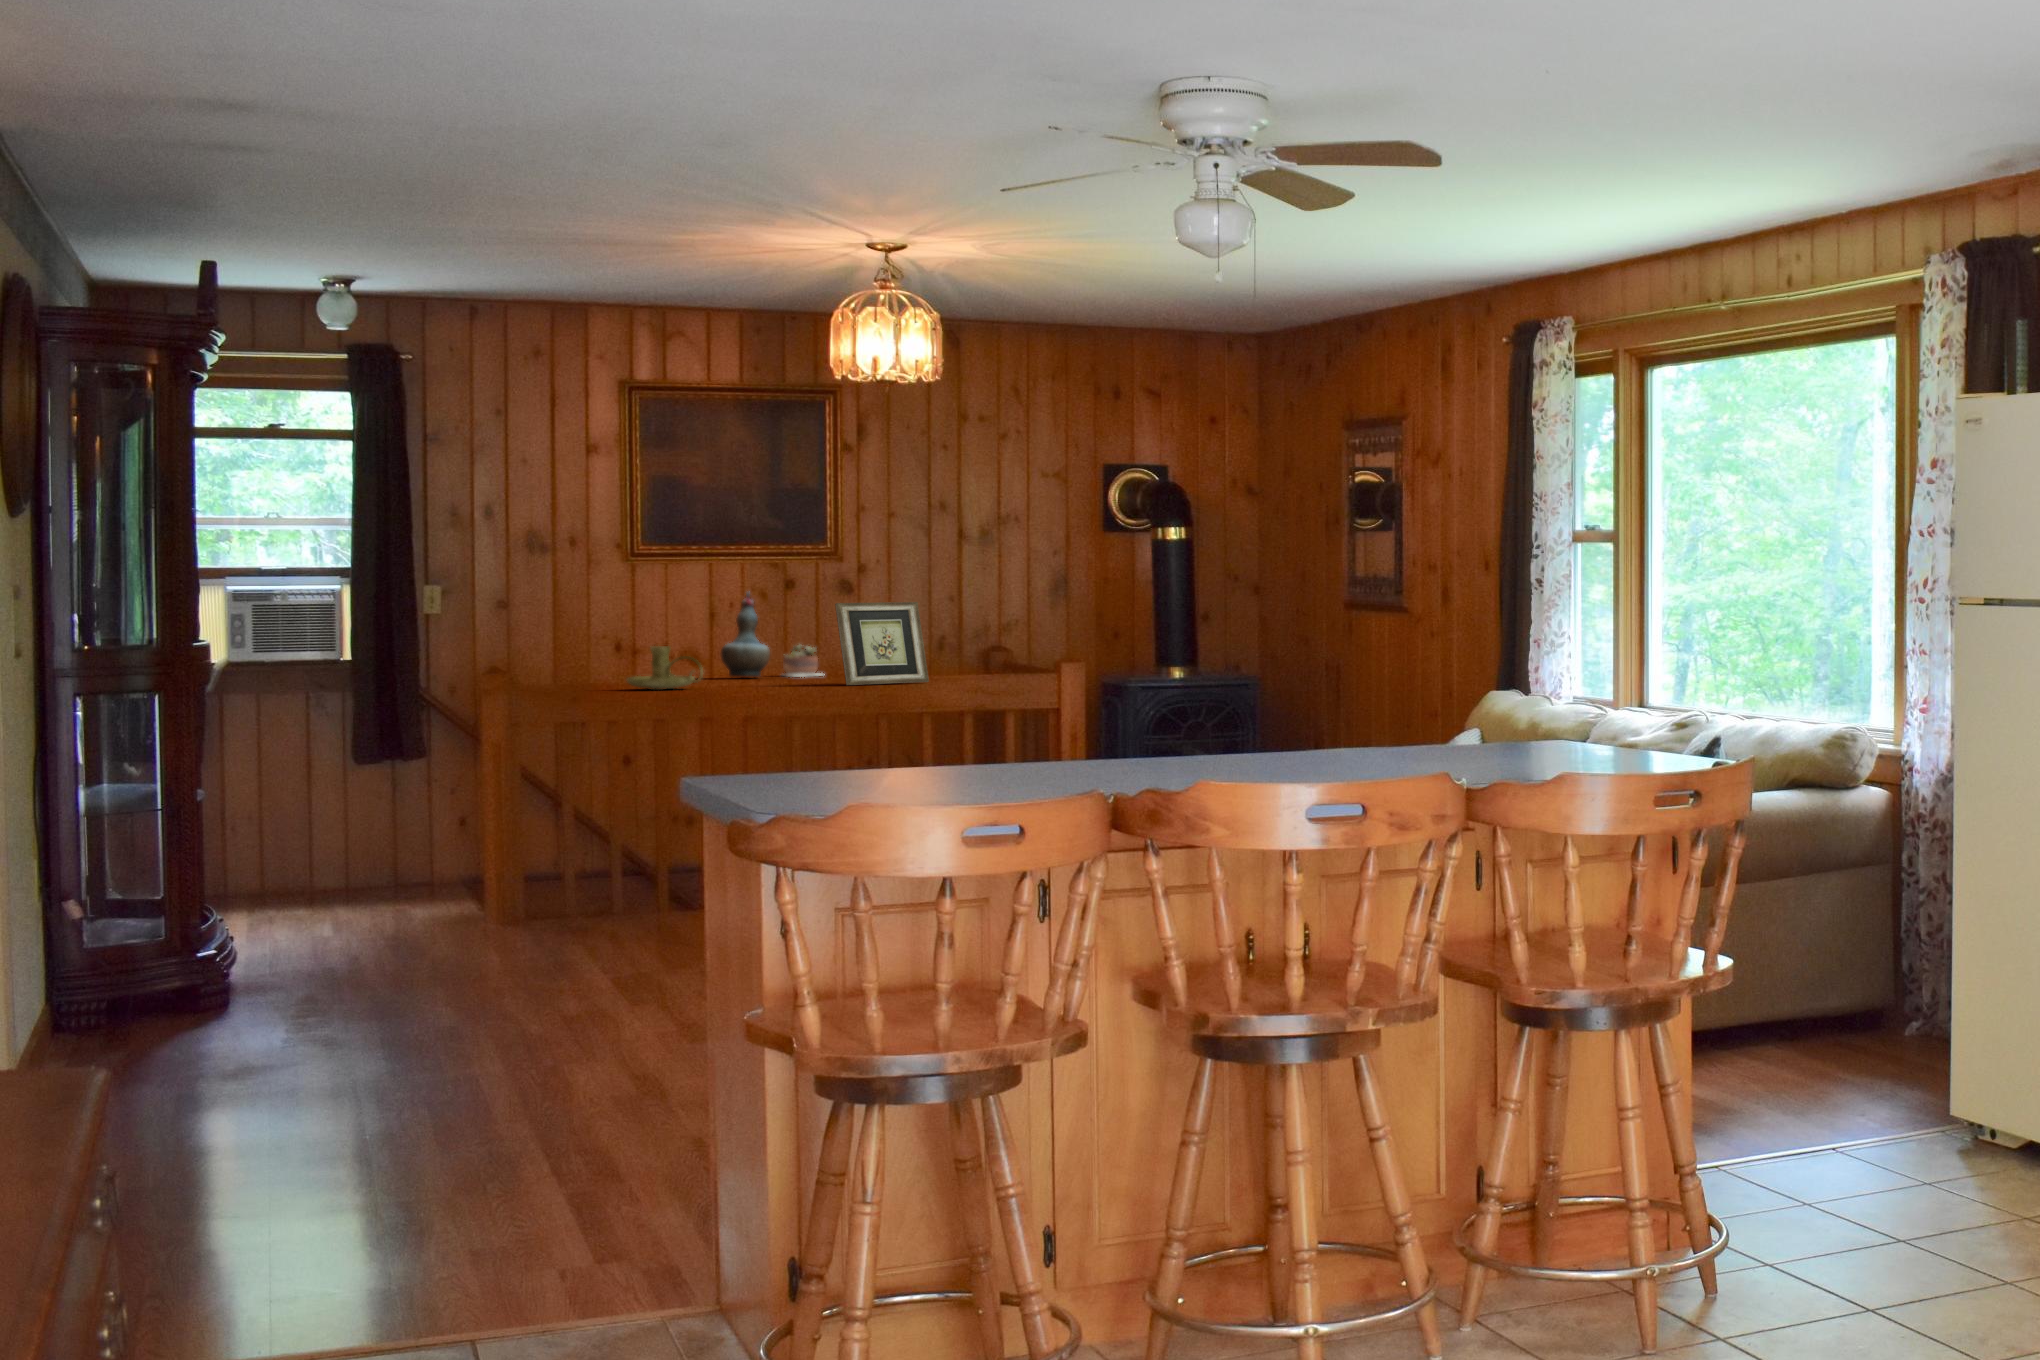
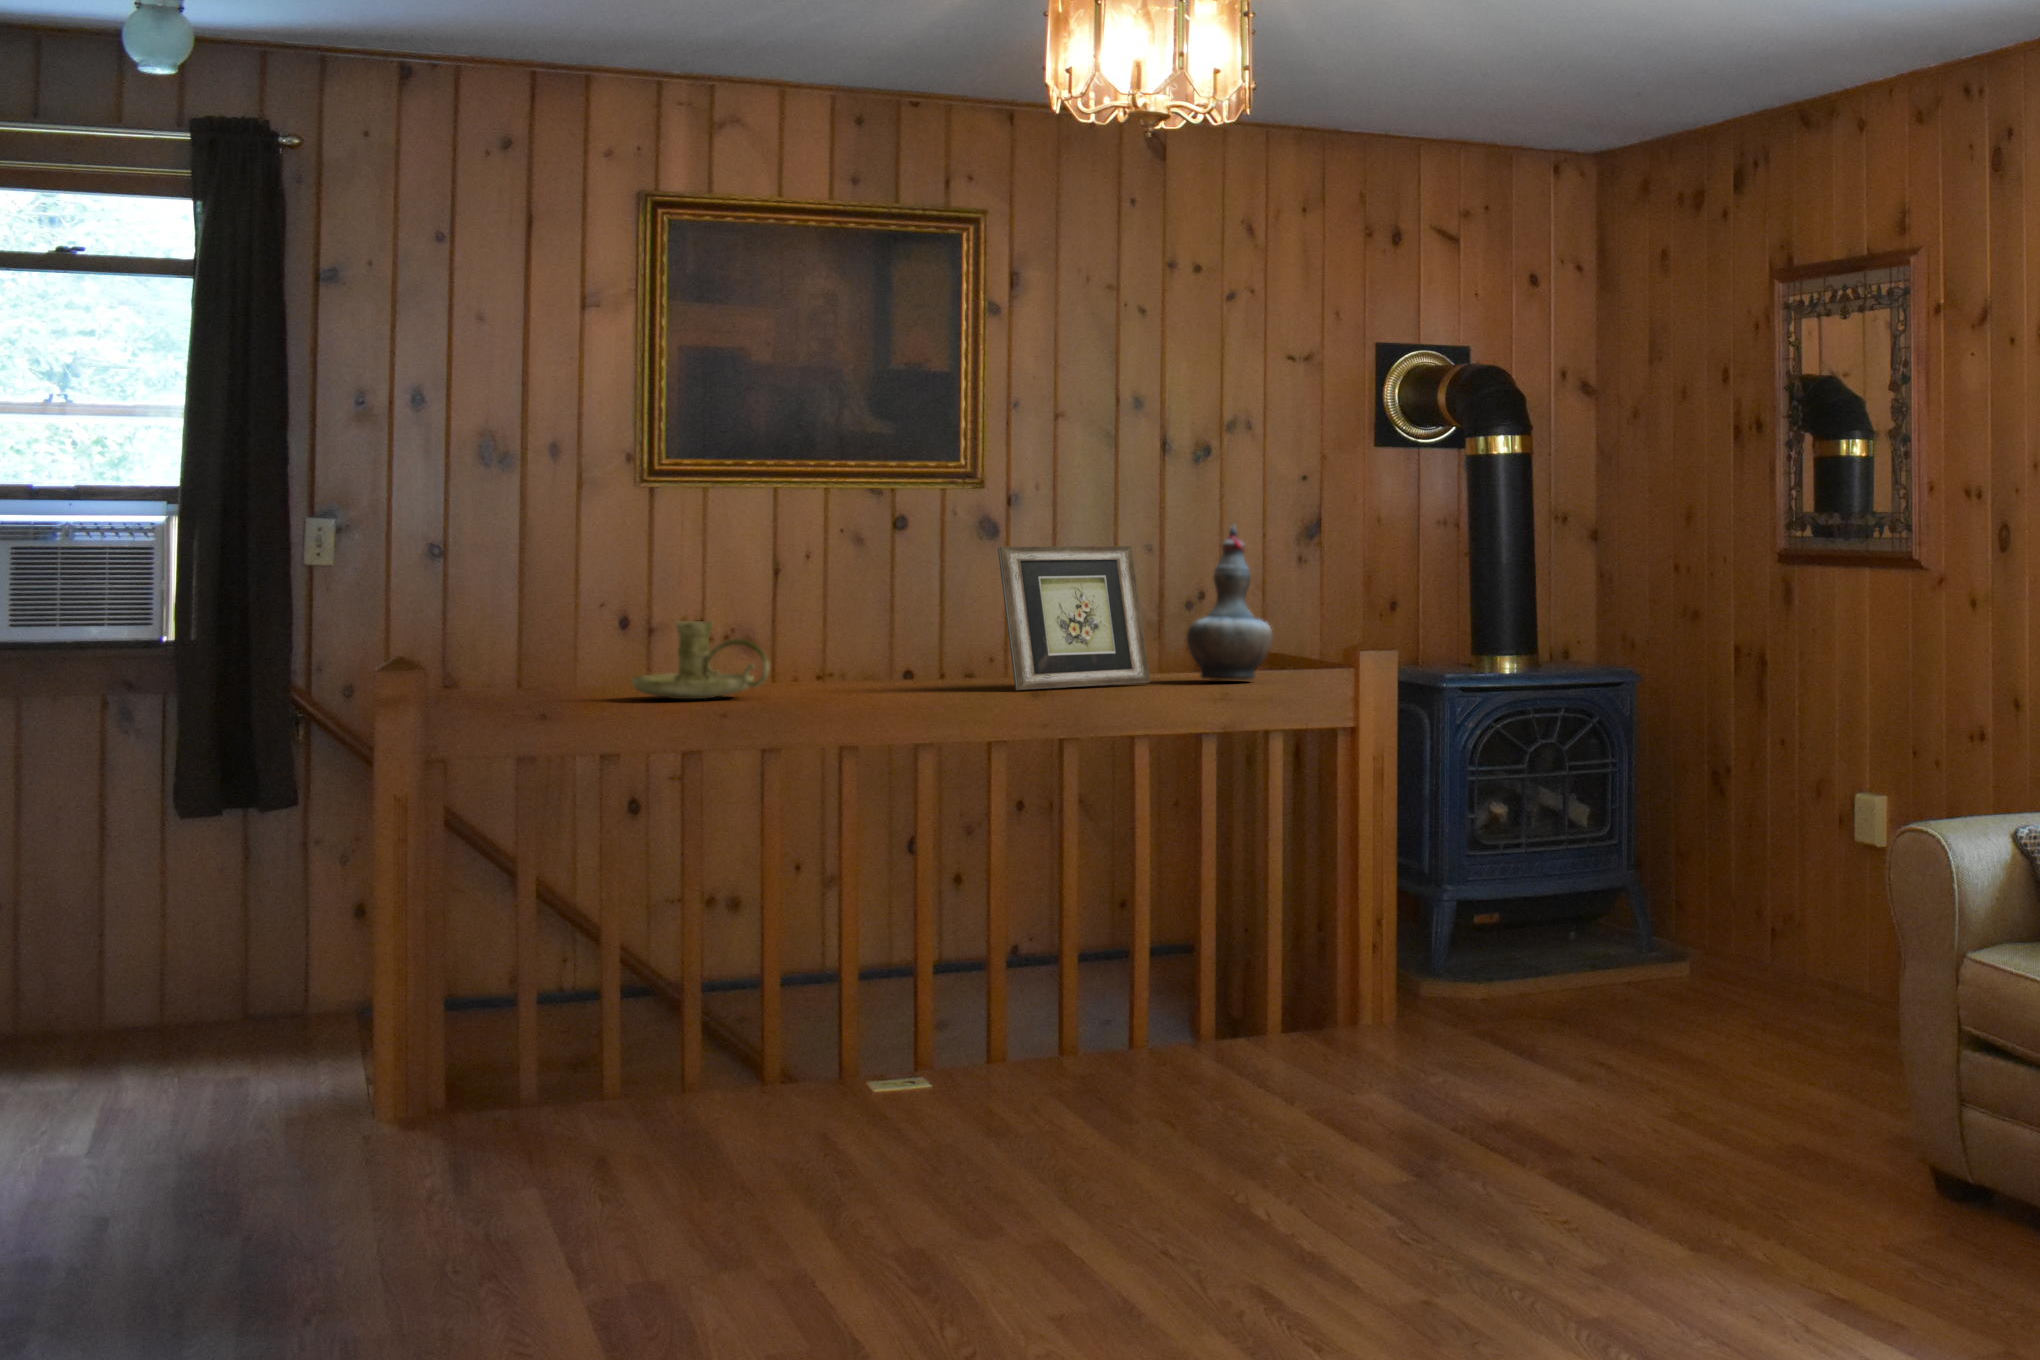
decorative vase: present [721,593,770,677] -> present [1187,527,1273,680]
succulent plant: present [783,645,825,677] -> none [879,615,954,668]

